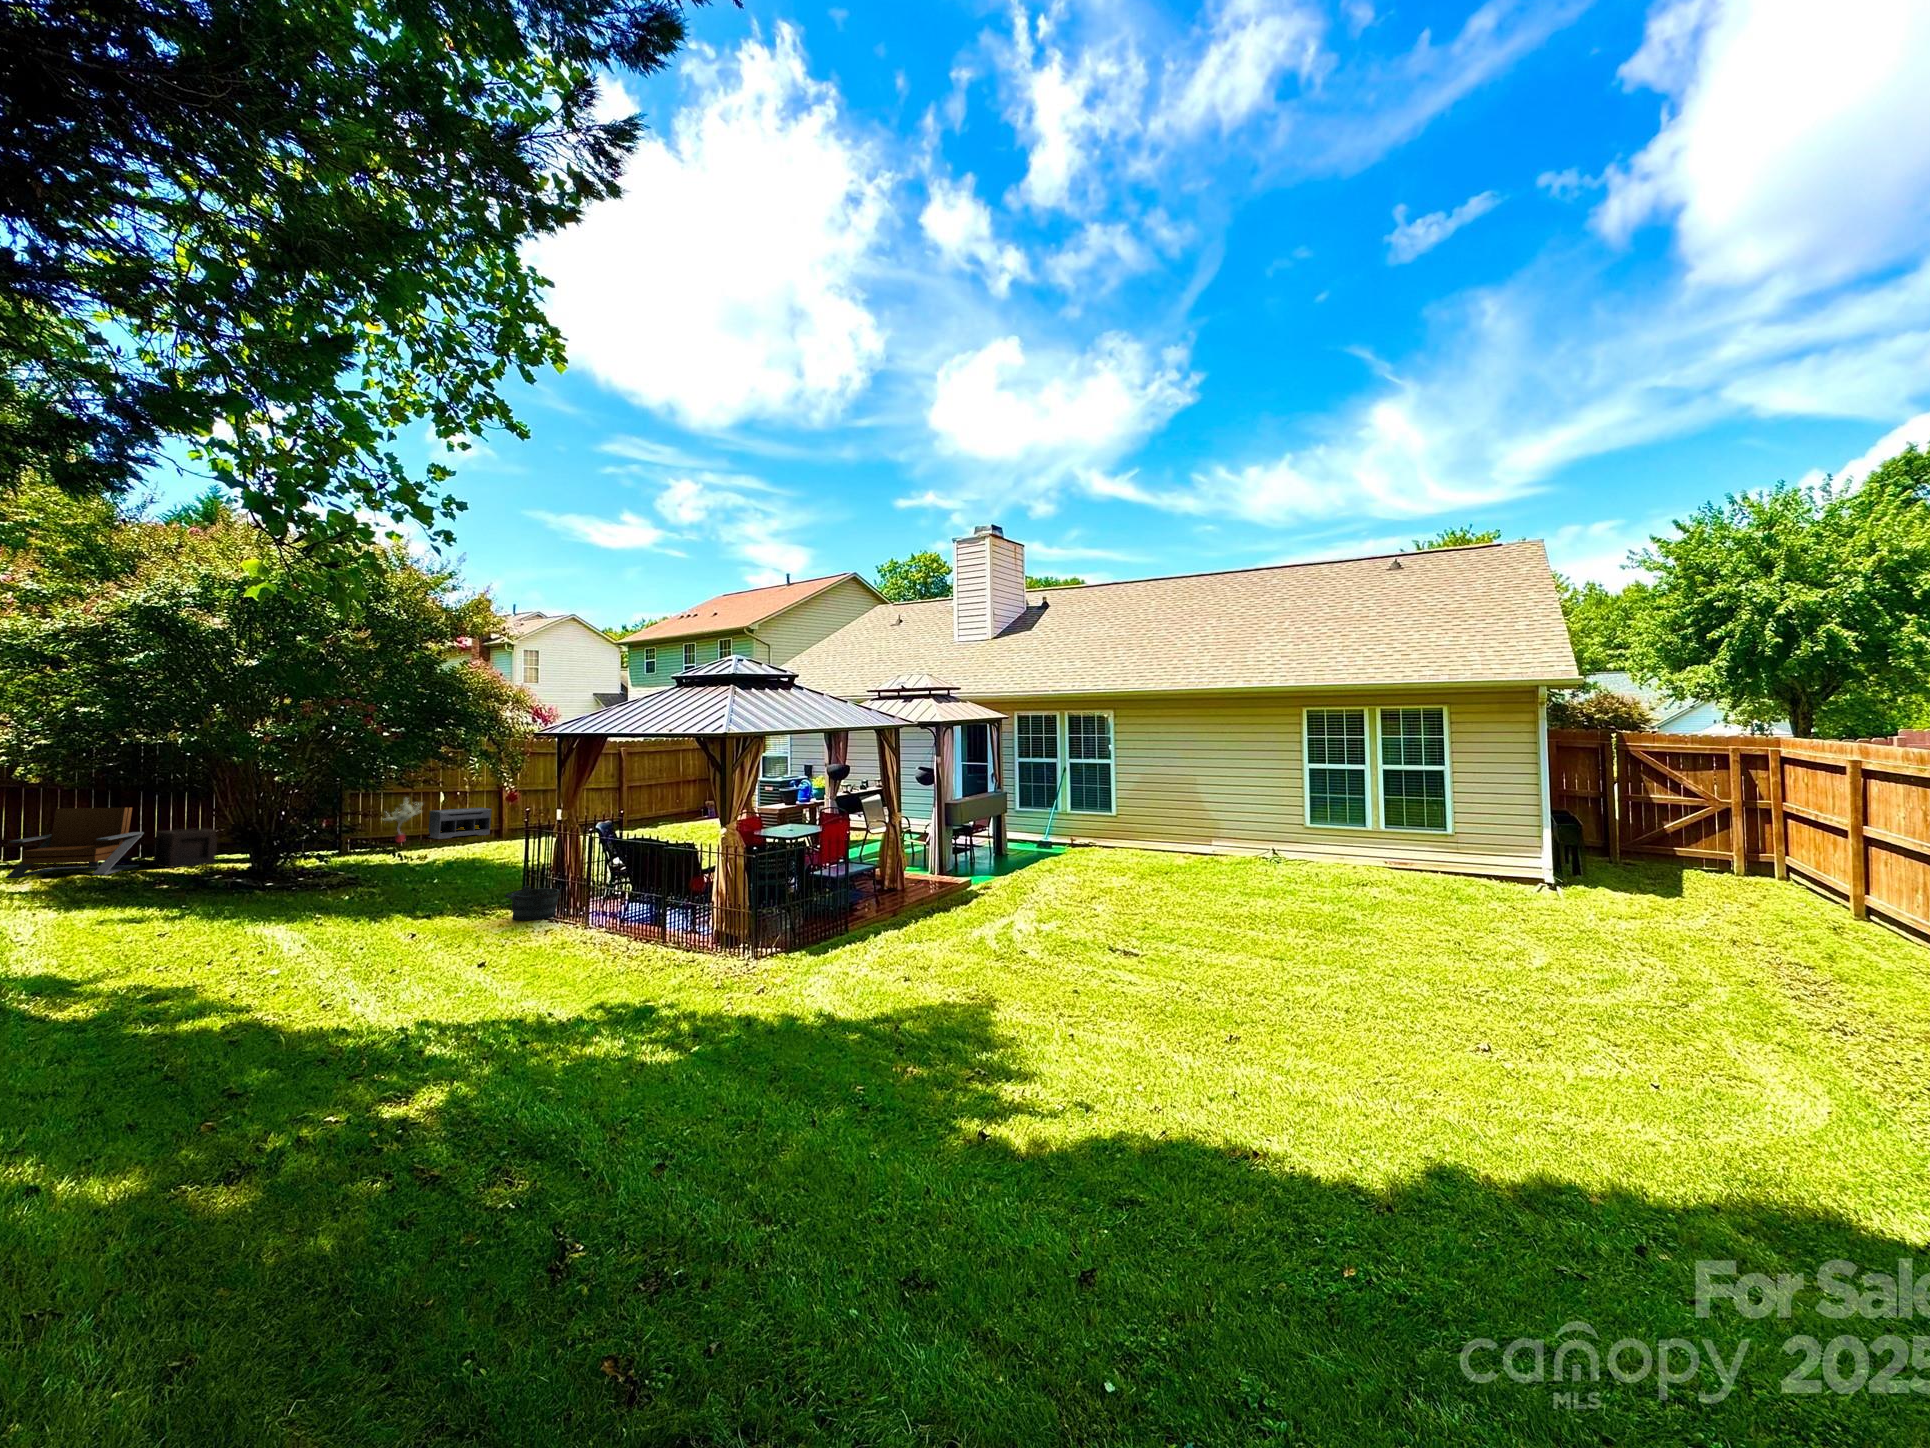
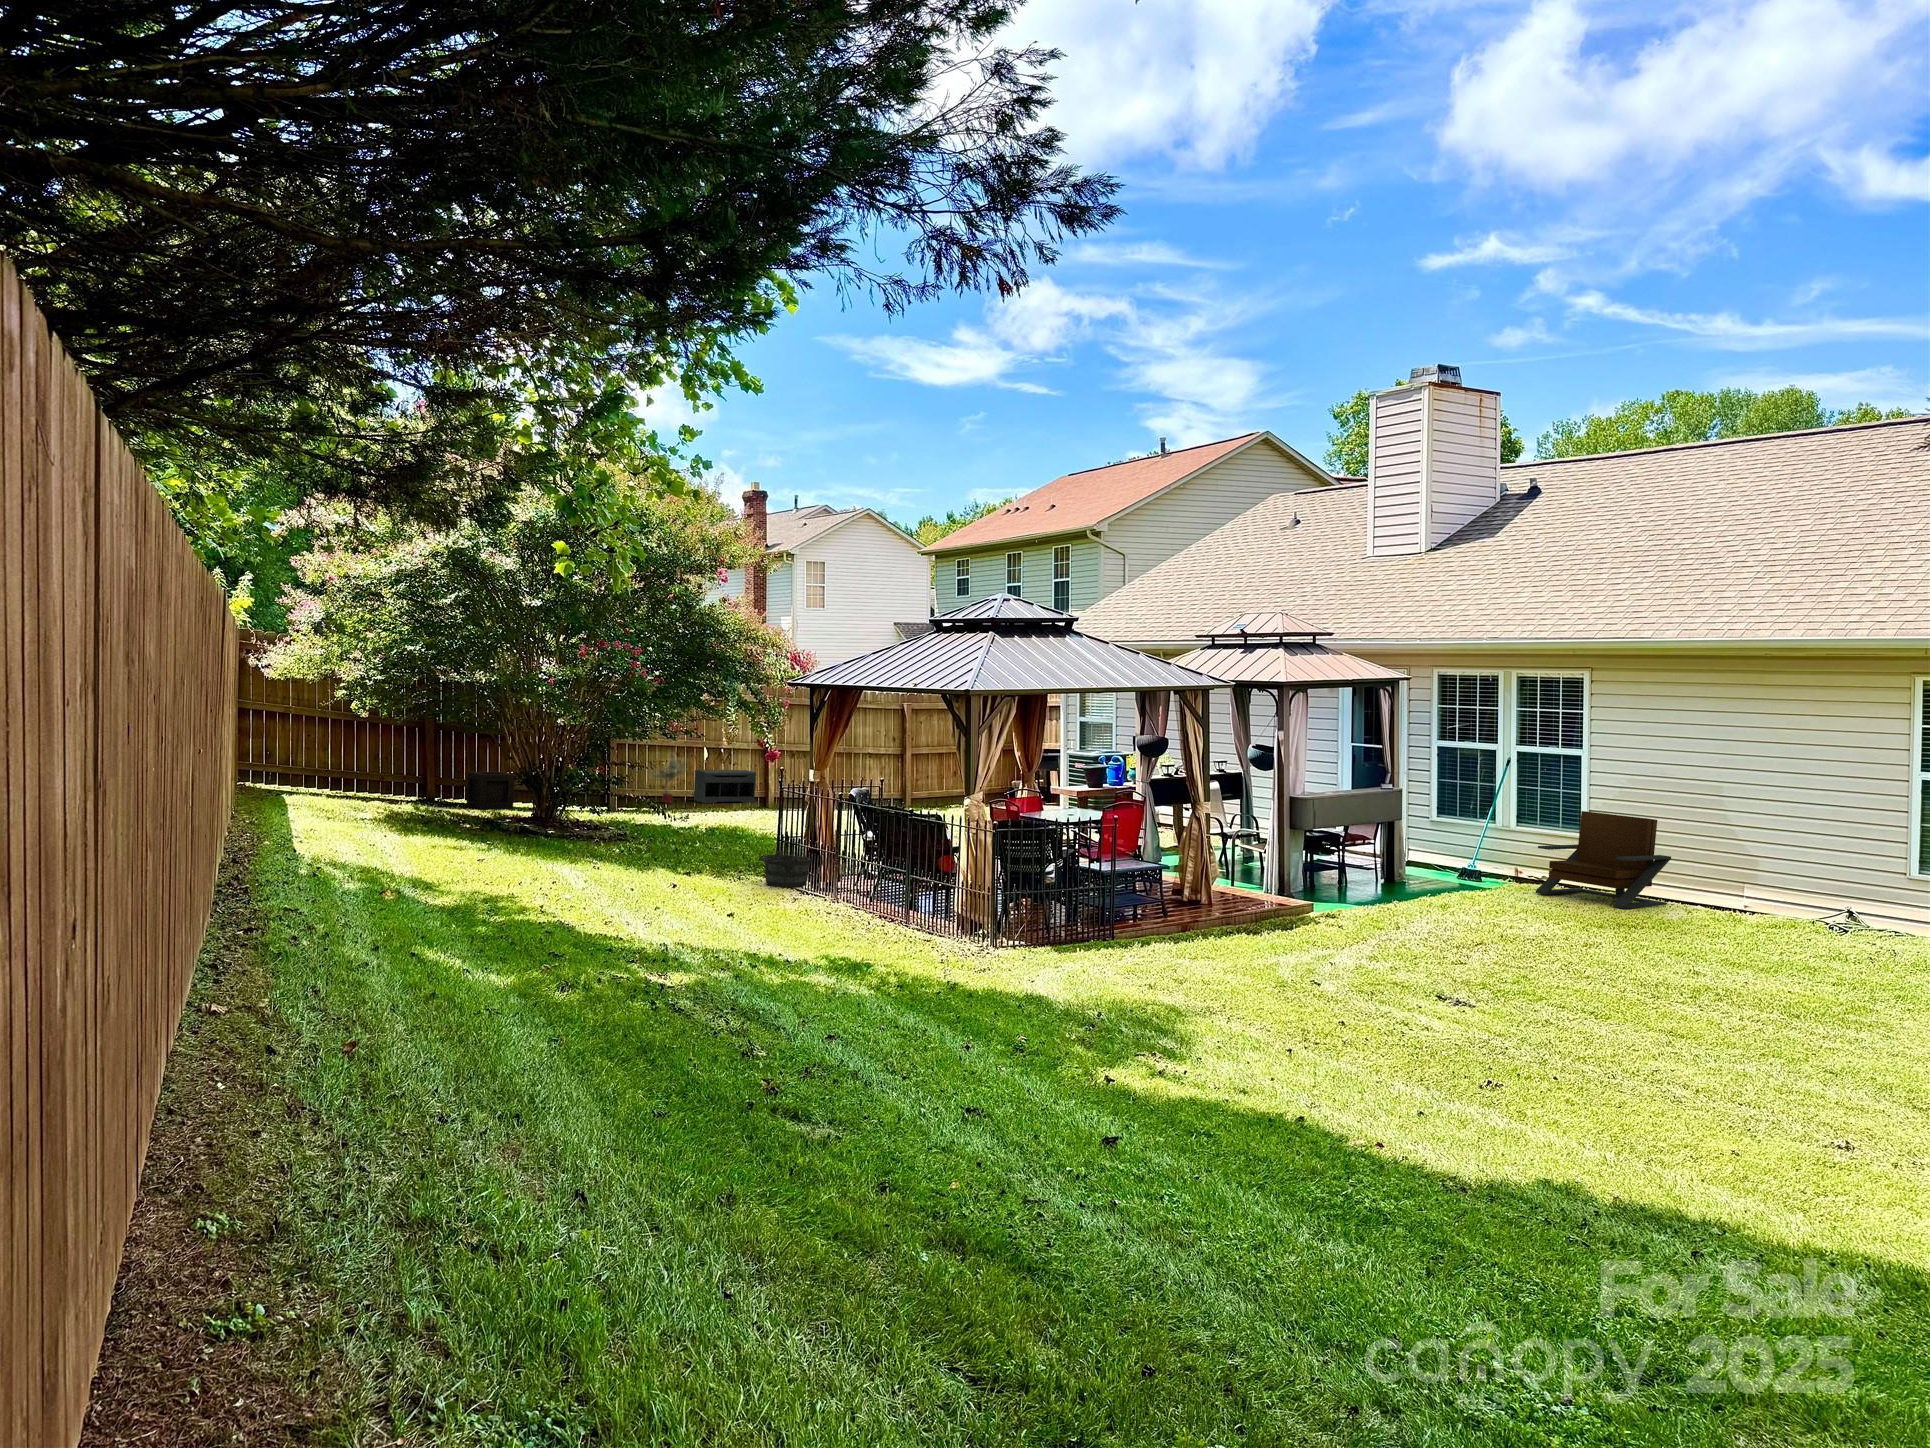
lounge chair: present [6,807,144,879] -> present [1536,811,1671,908]

